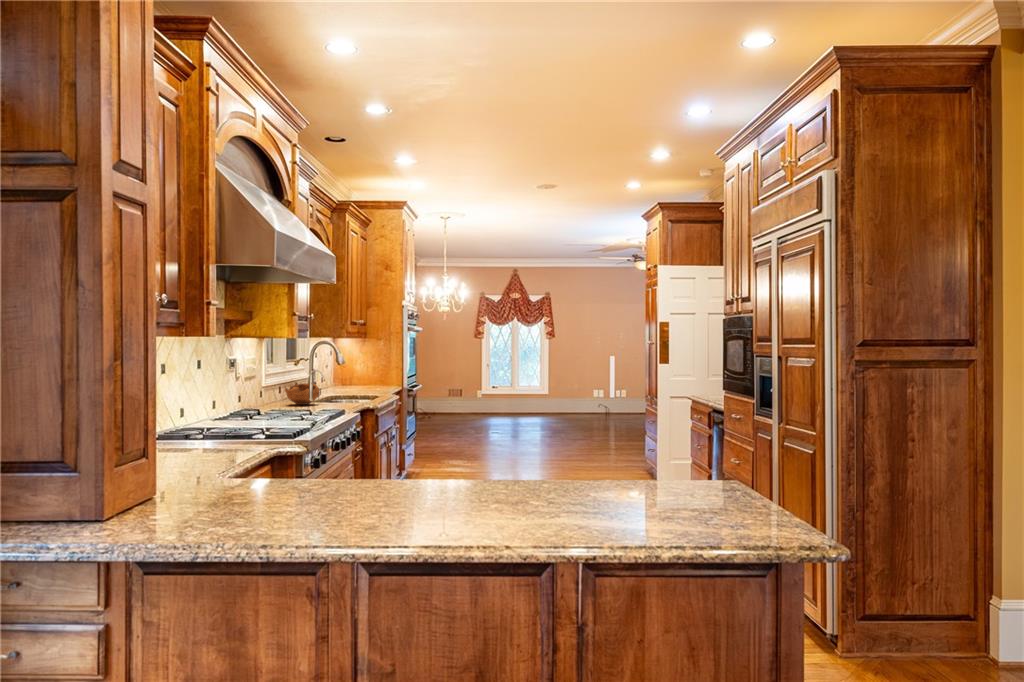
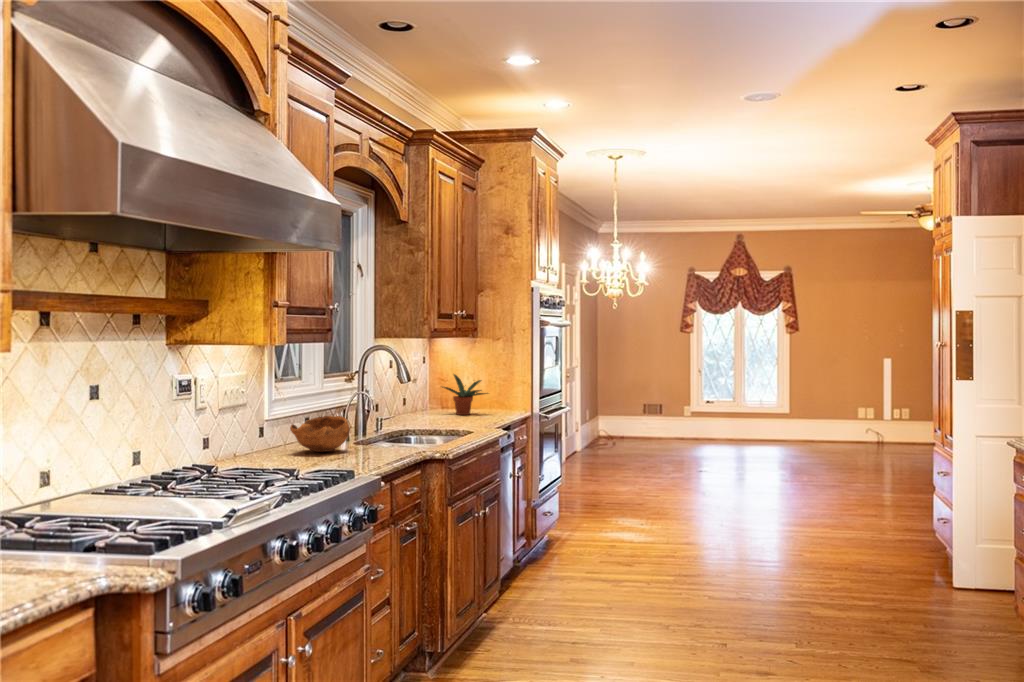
potted plant: none [340,362,374,390] -> present [442,374,488,415]

